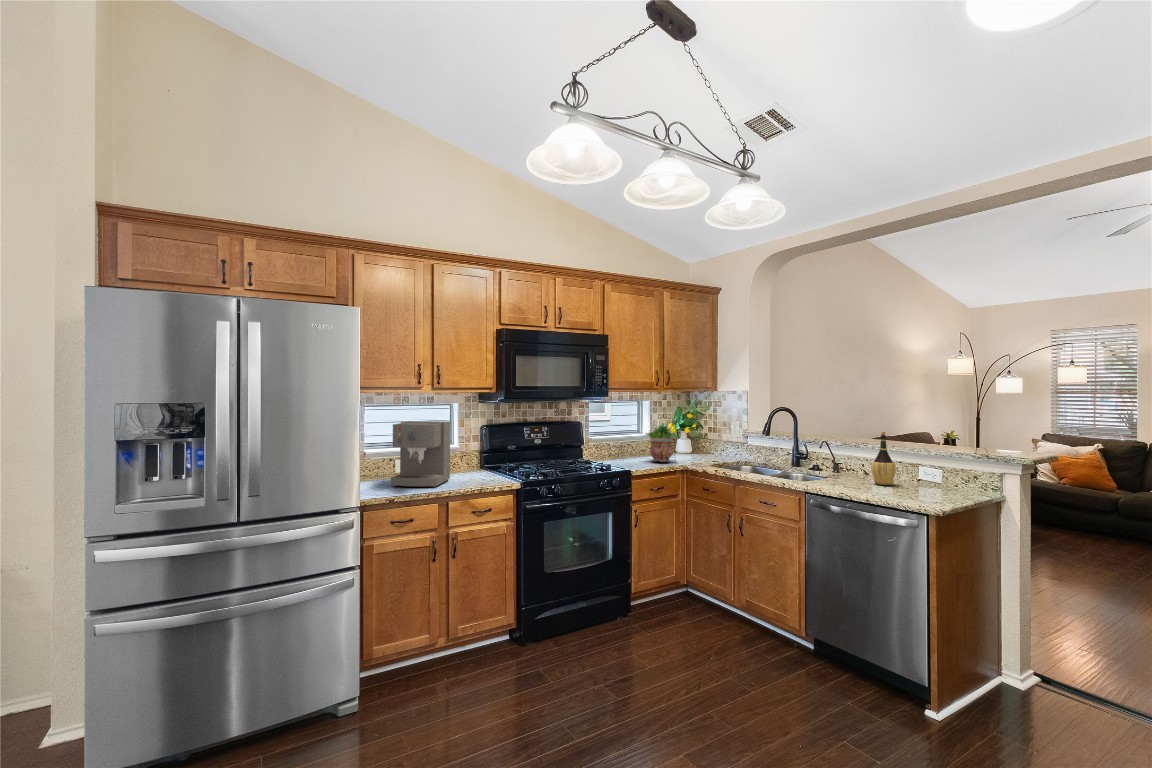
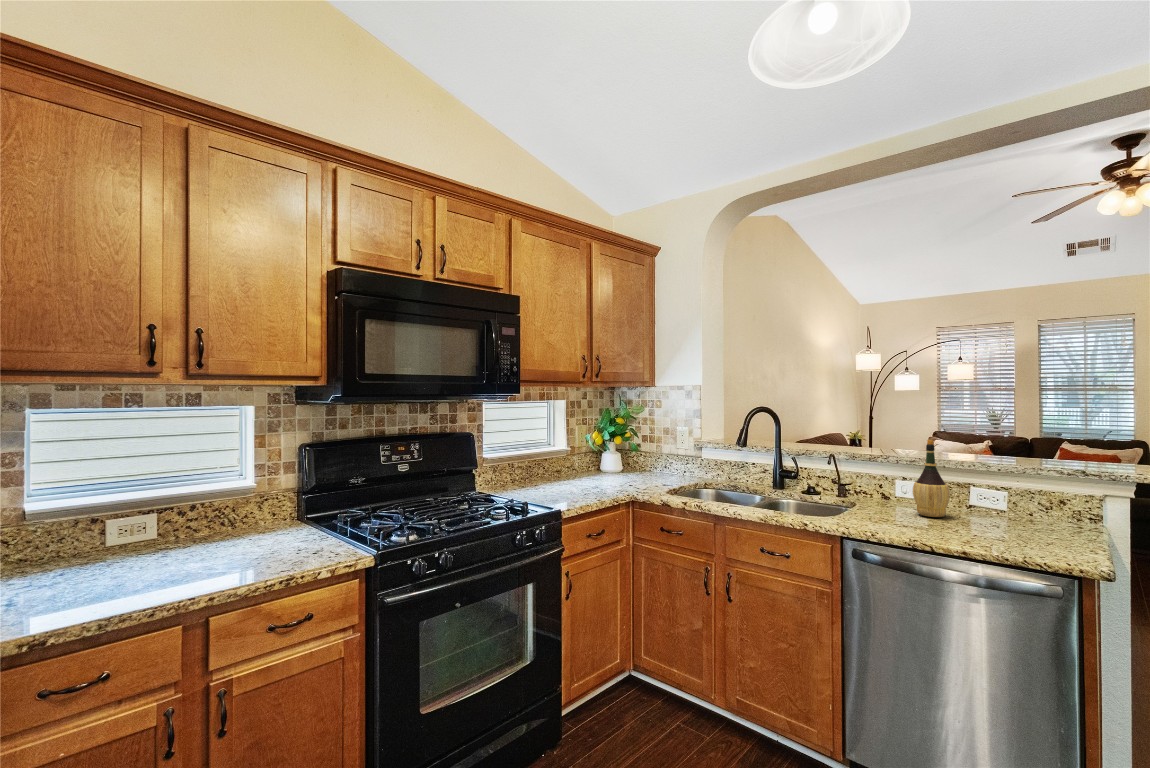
coffee maker: present [391,421,450,487] -> none [59,441,224,595]
potted plant: present [646,423,678,462] -> none [570,430,619,490]

